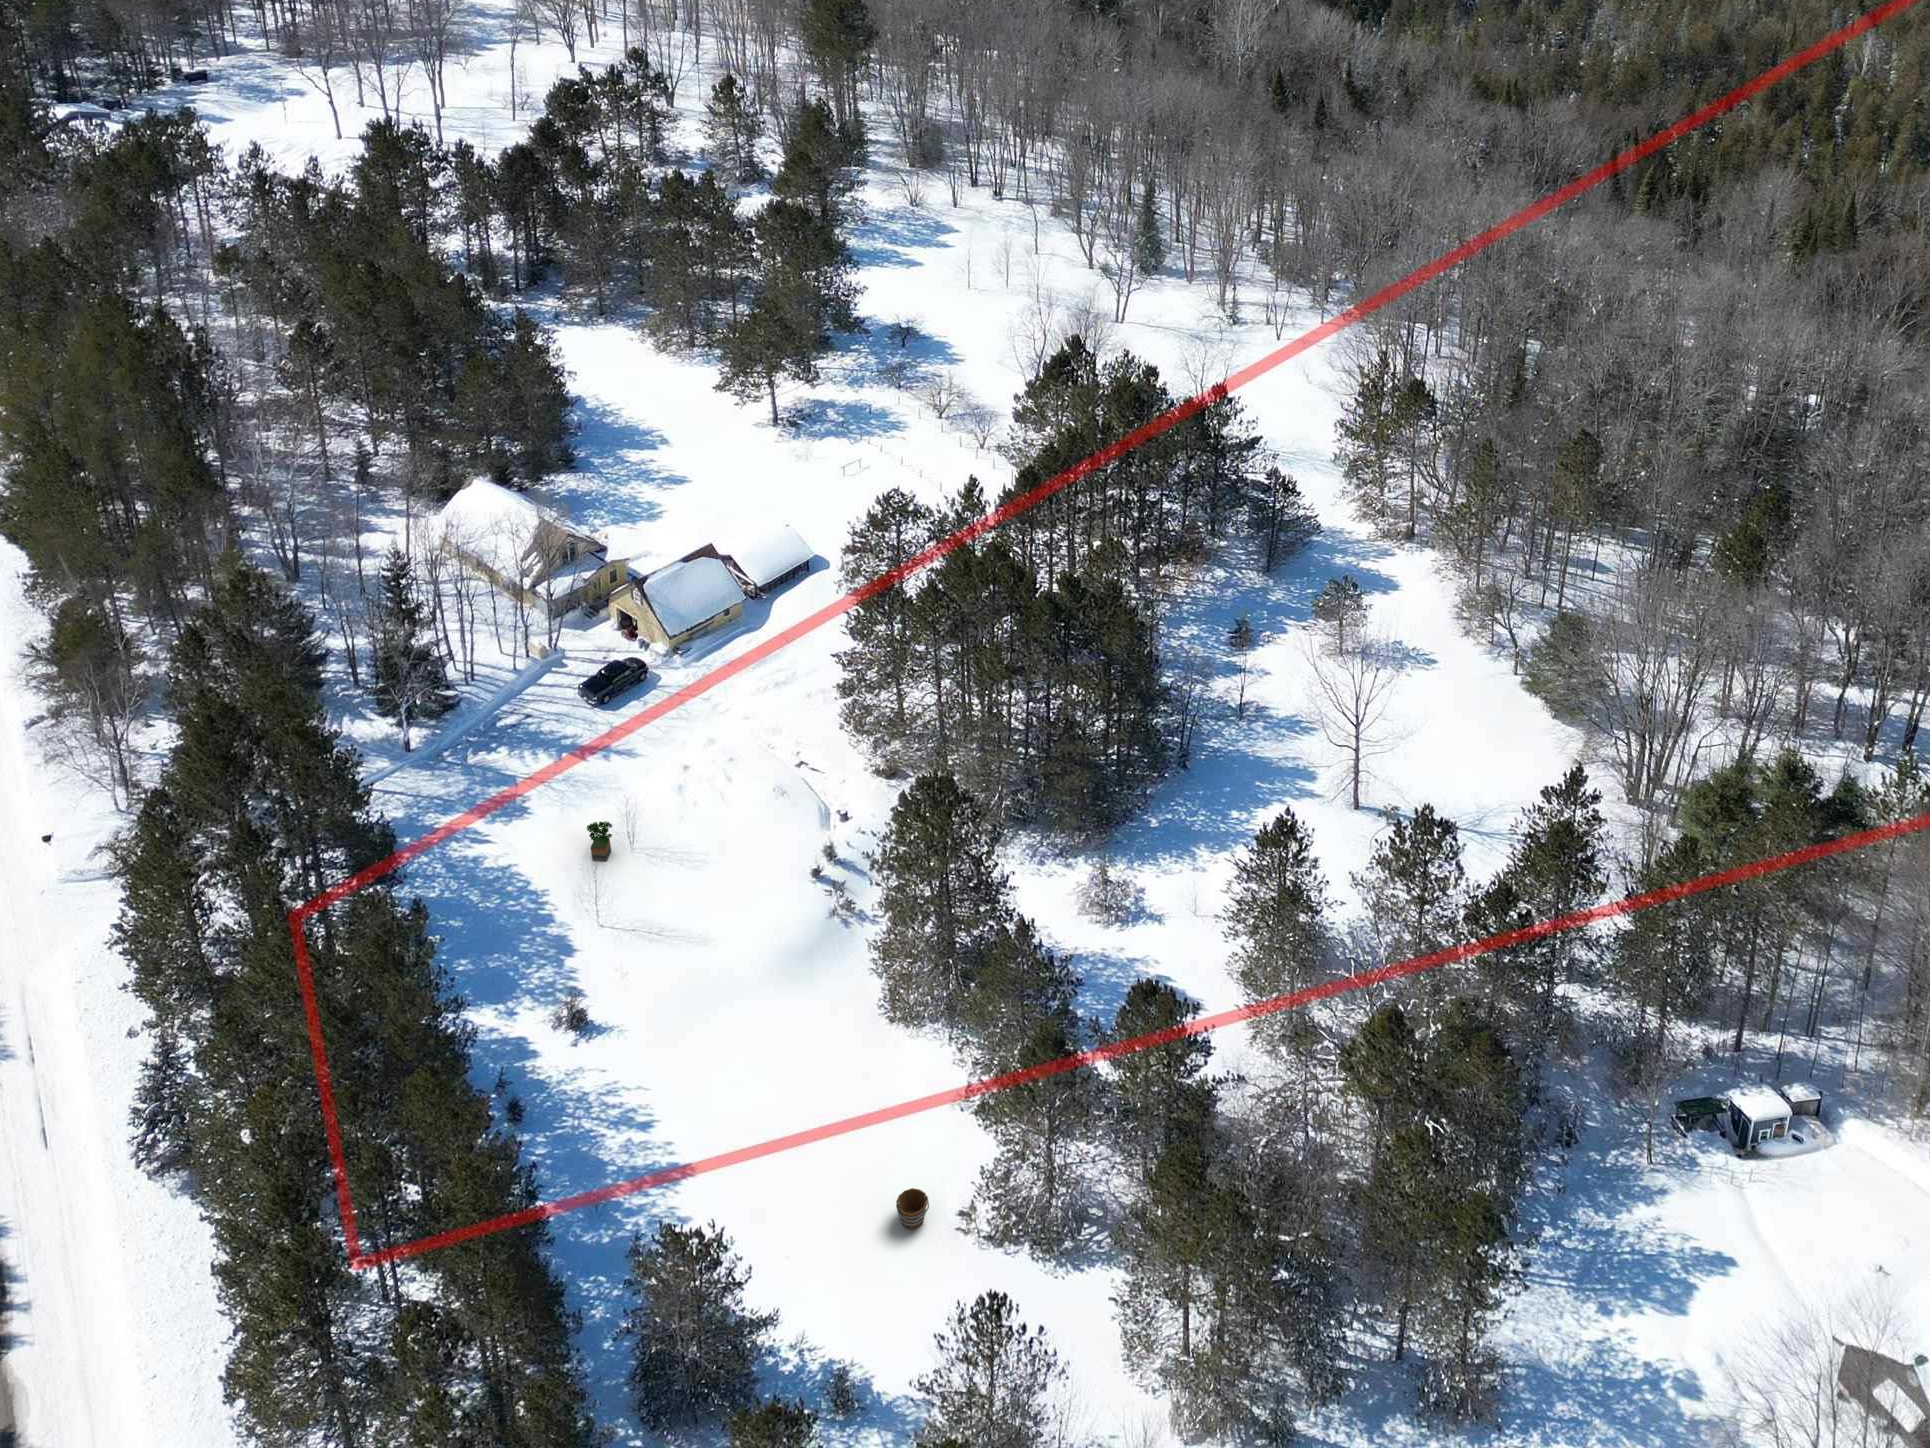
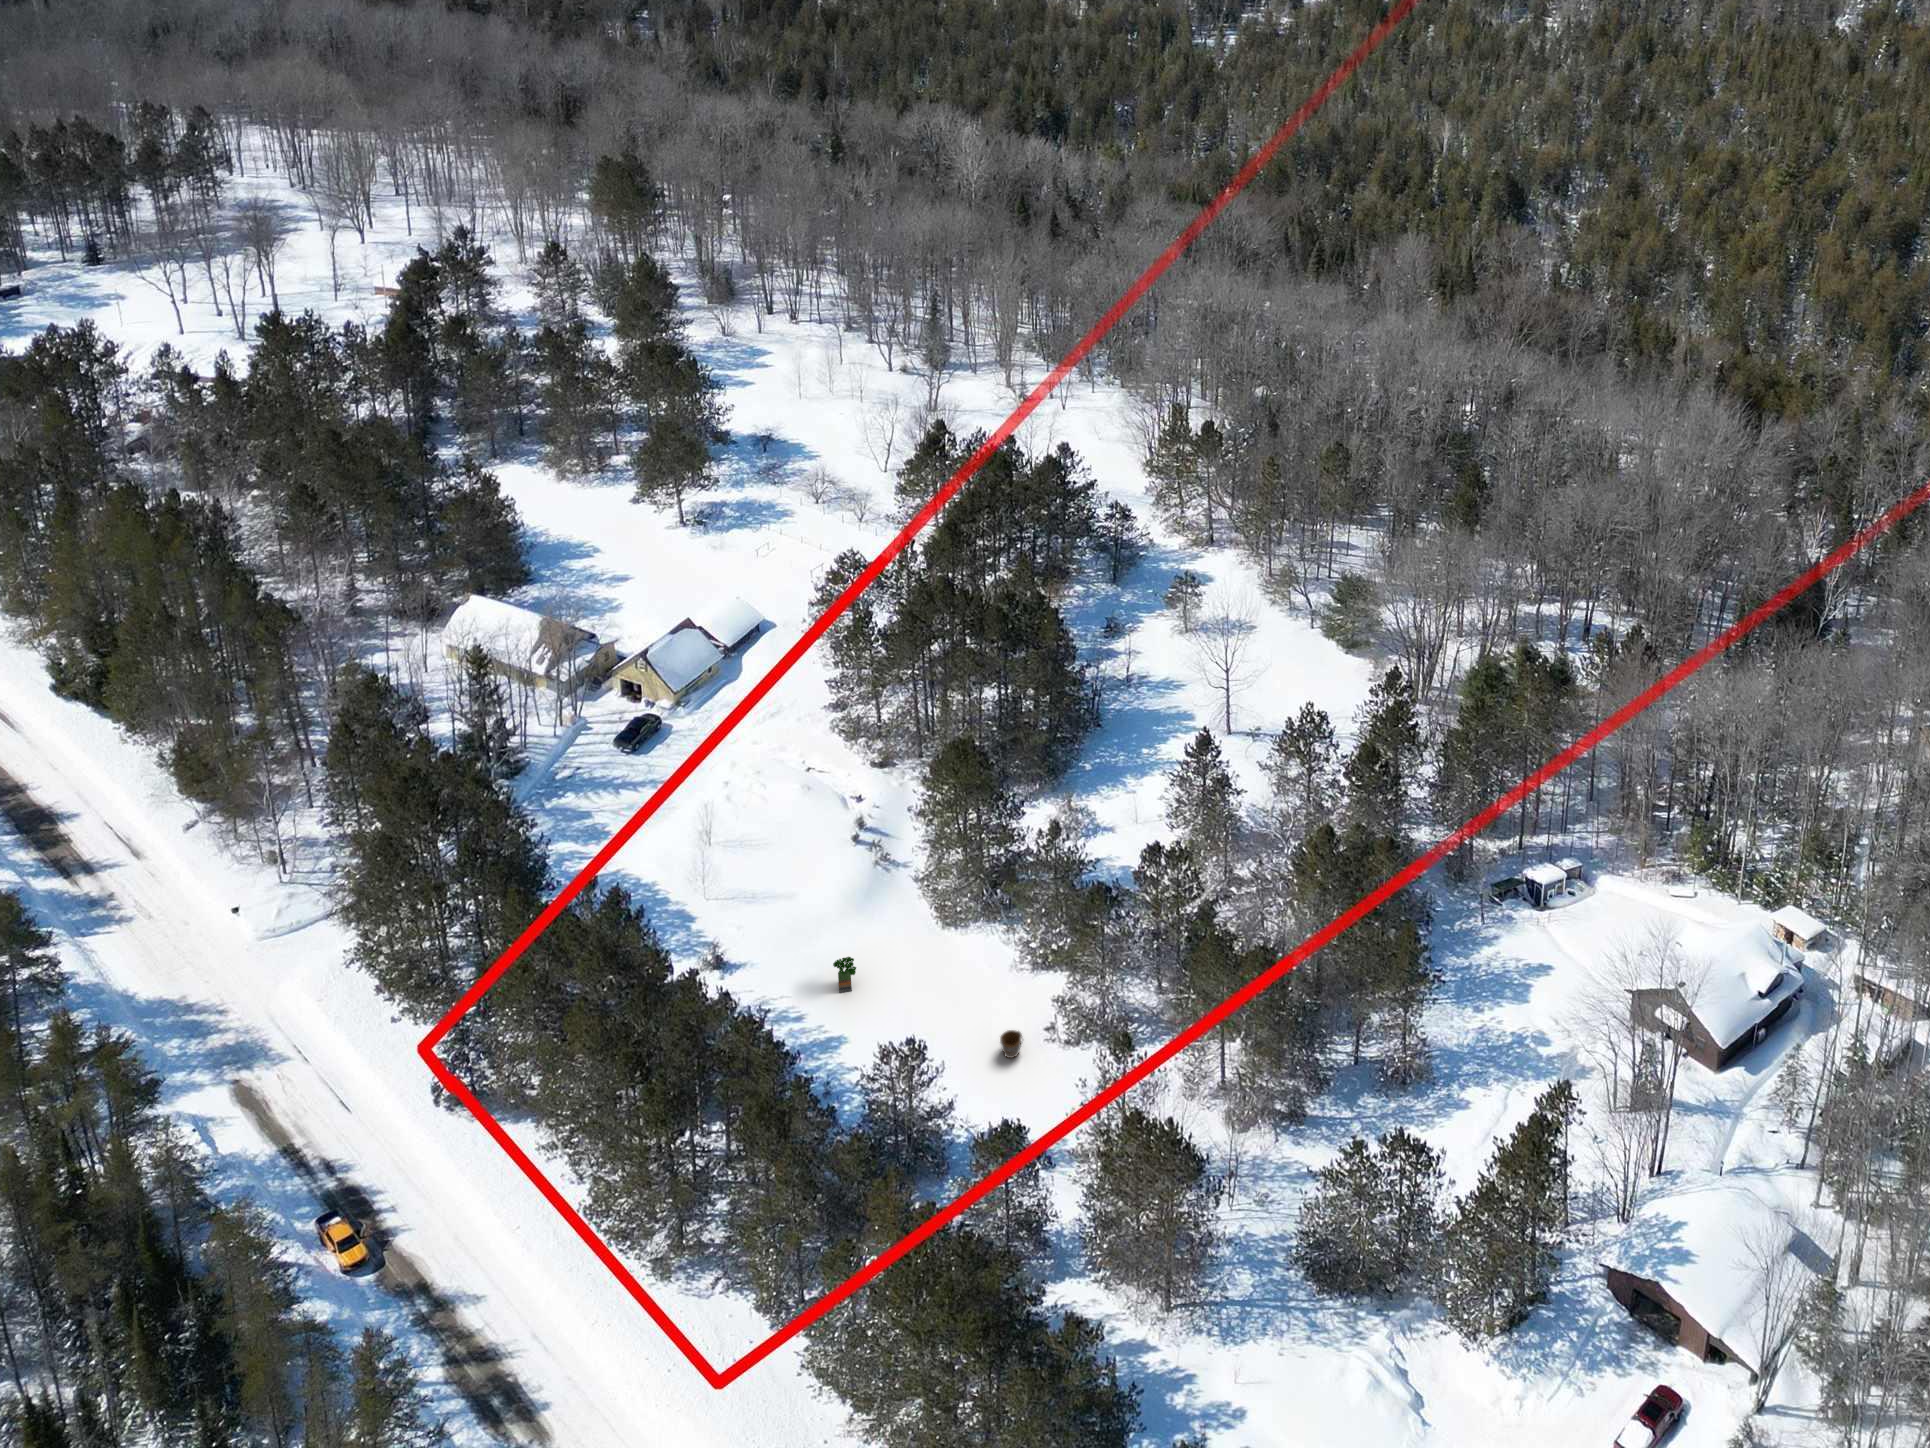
potted tree: present [587,821,612,861] -> present [833,957,856,993]

